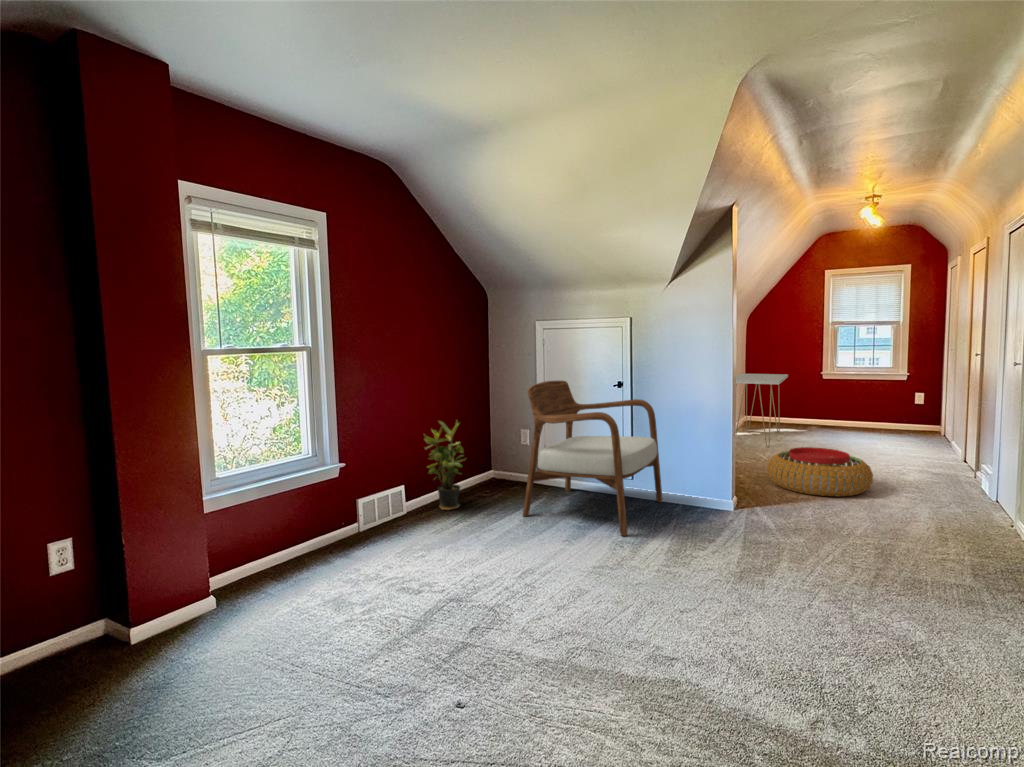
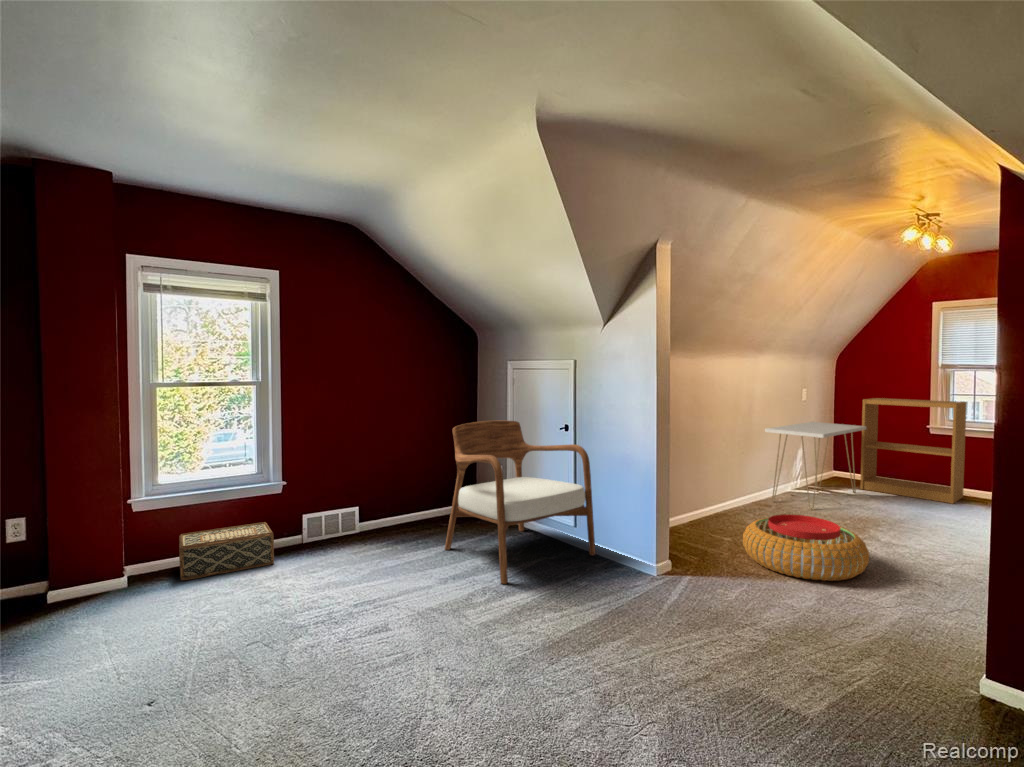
bookshelf: none [778,351,853,433] -> present [860,398,966,504]
potted plant: present [424,421,465,510] -> none [374,451,417,534]
woven basket: none [246,512,363,589] -> present [179,522,274,580]

